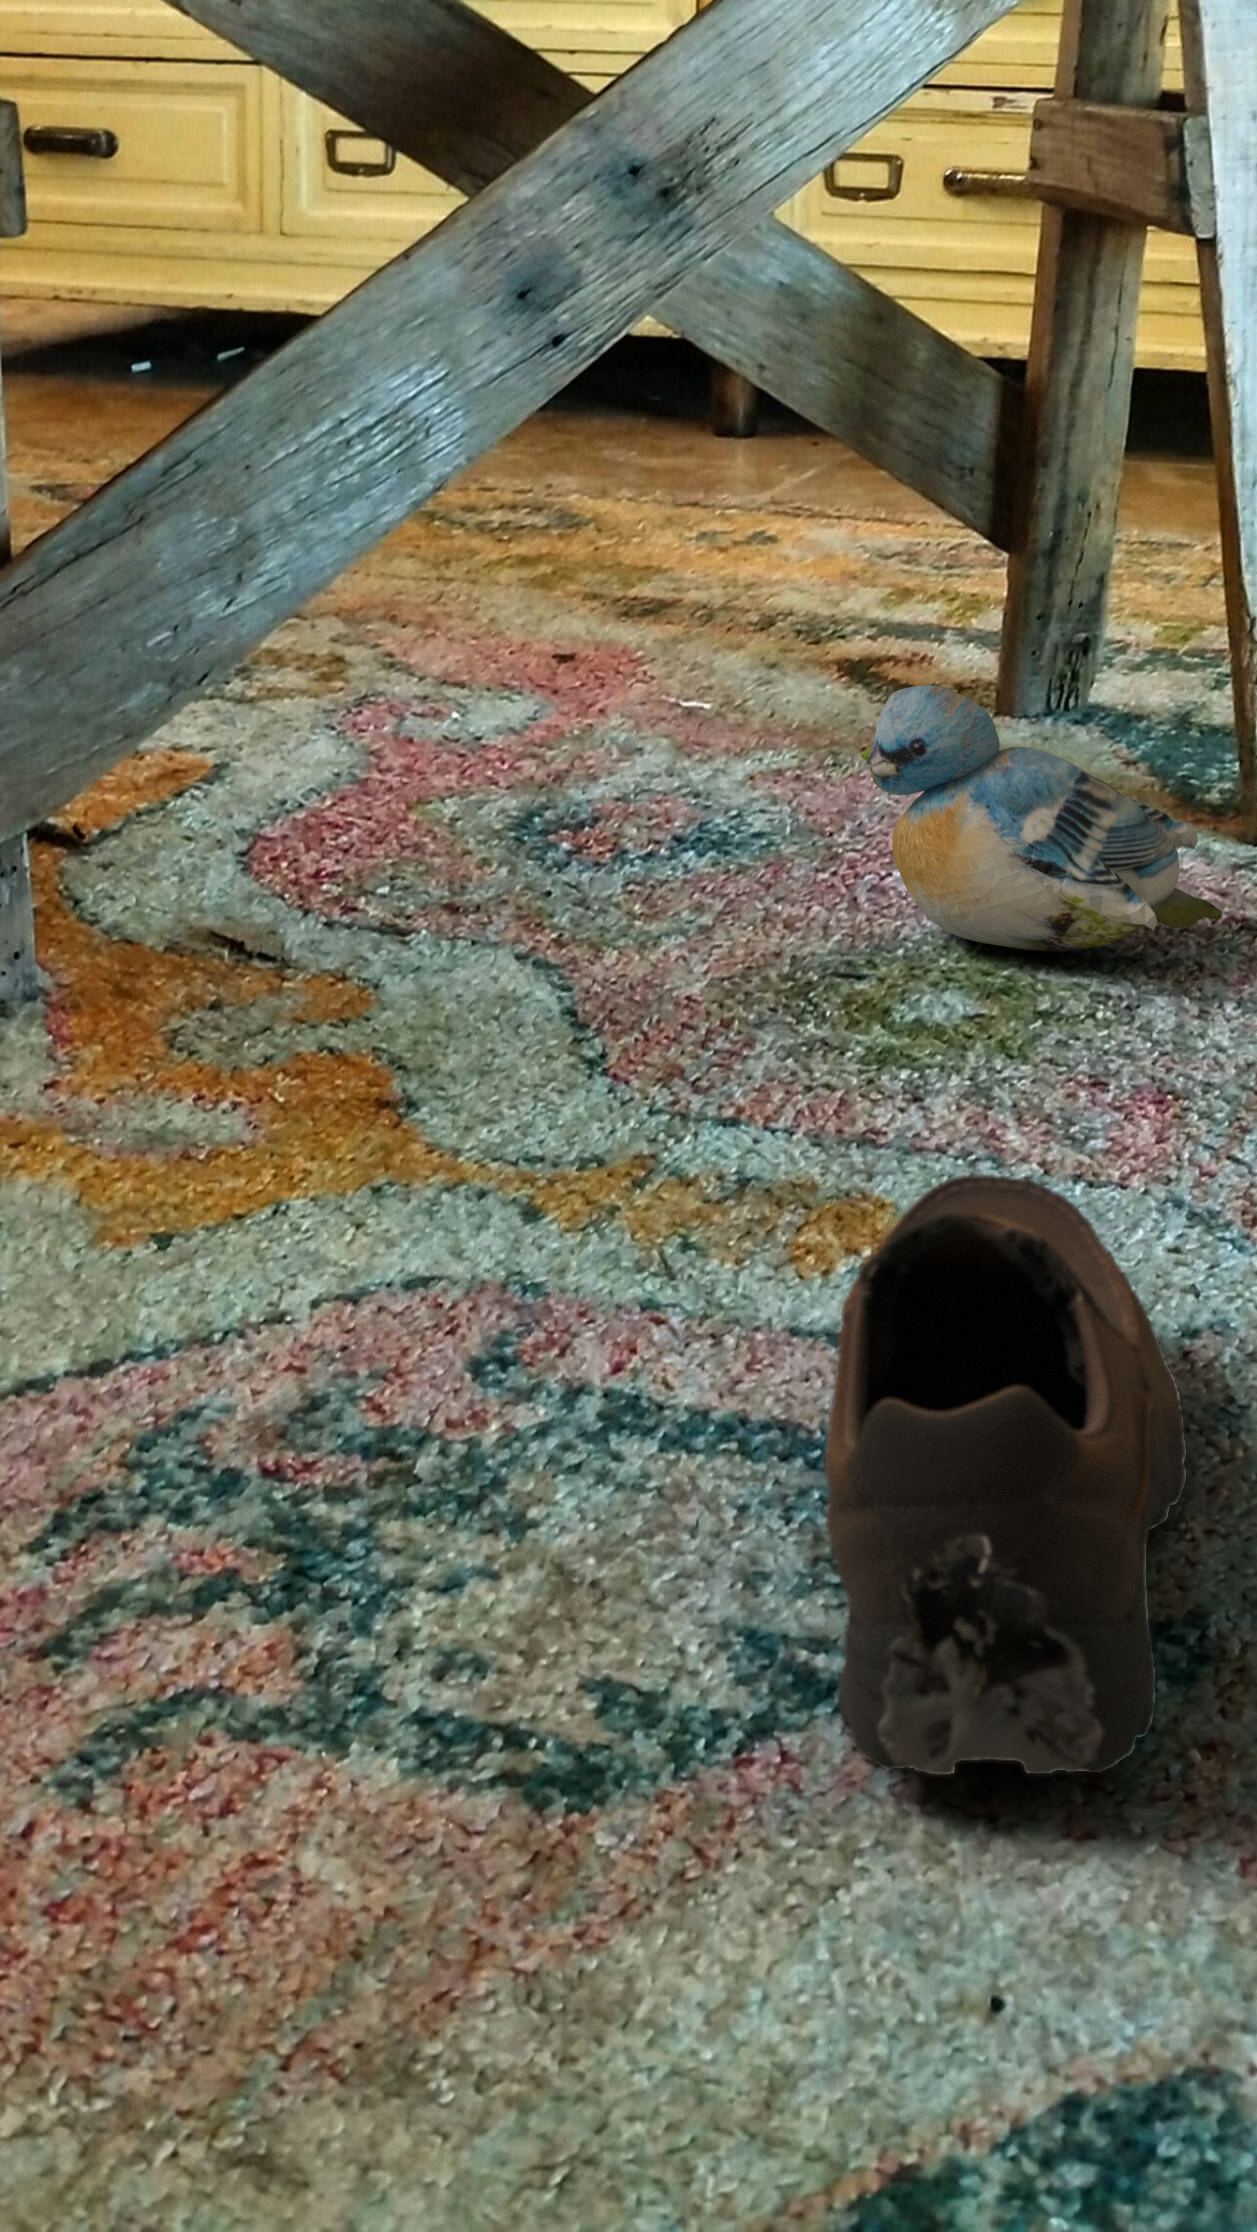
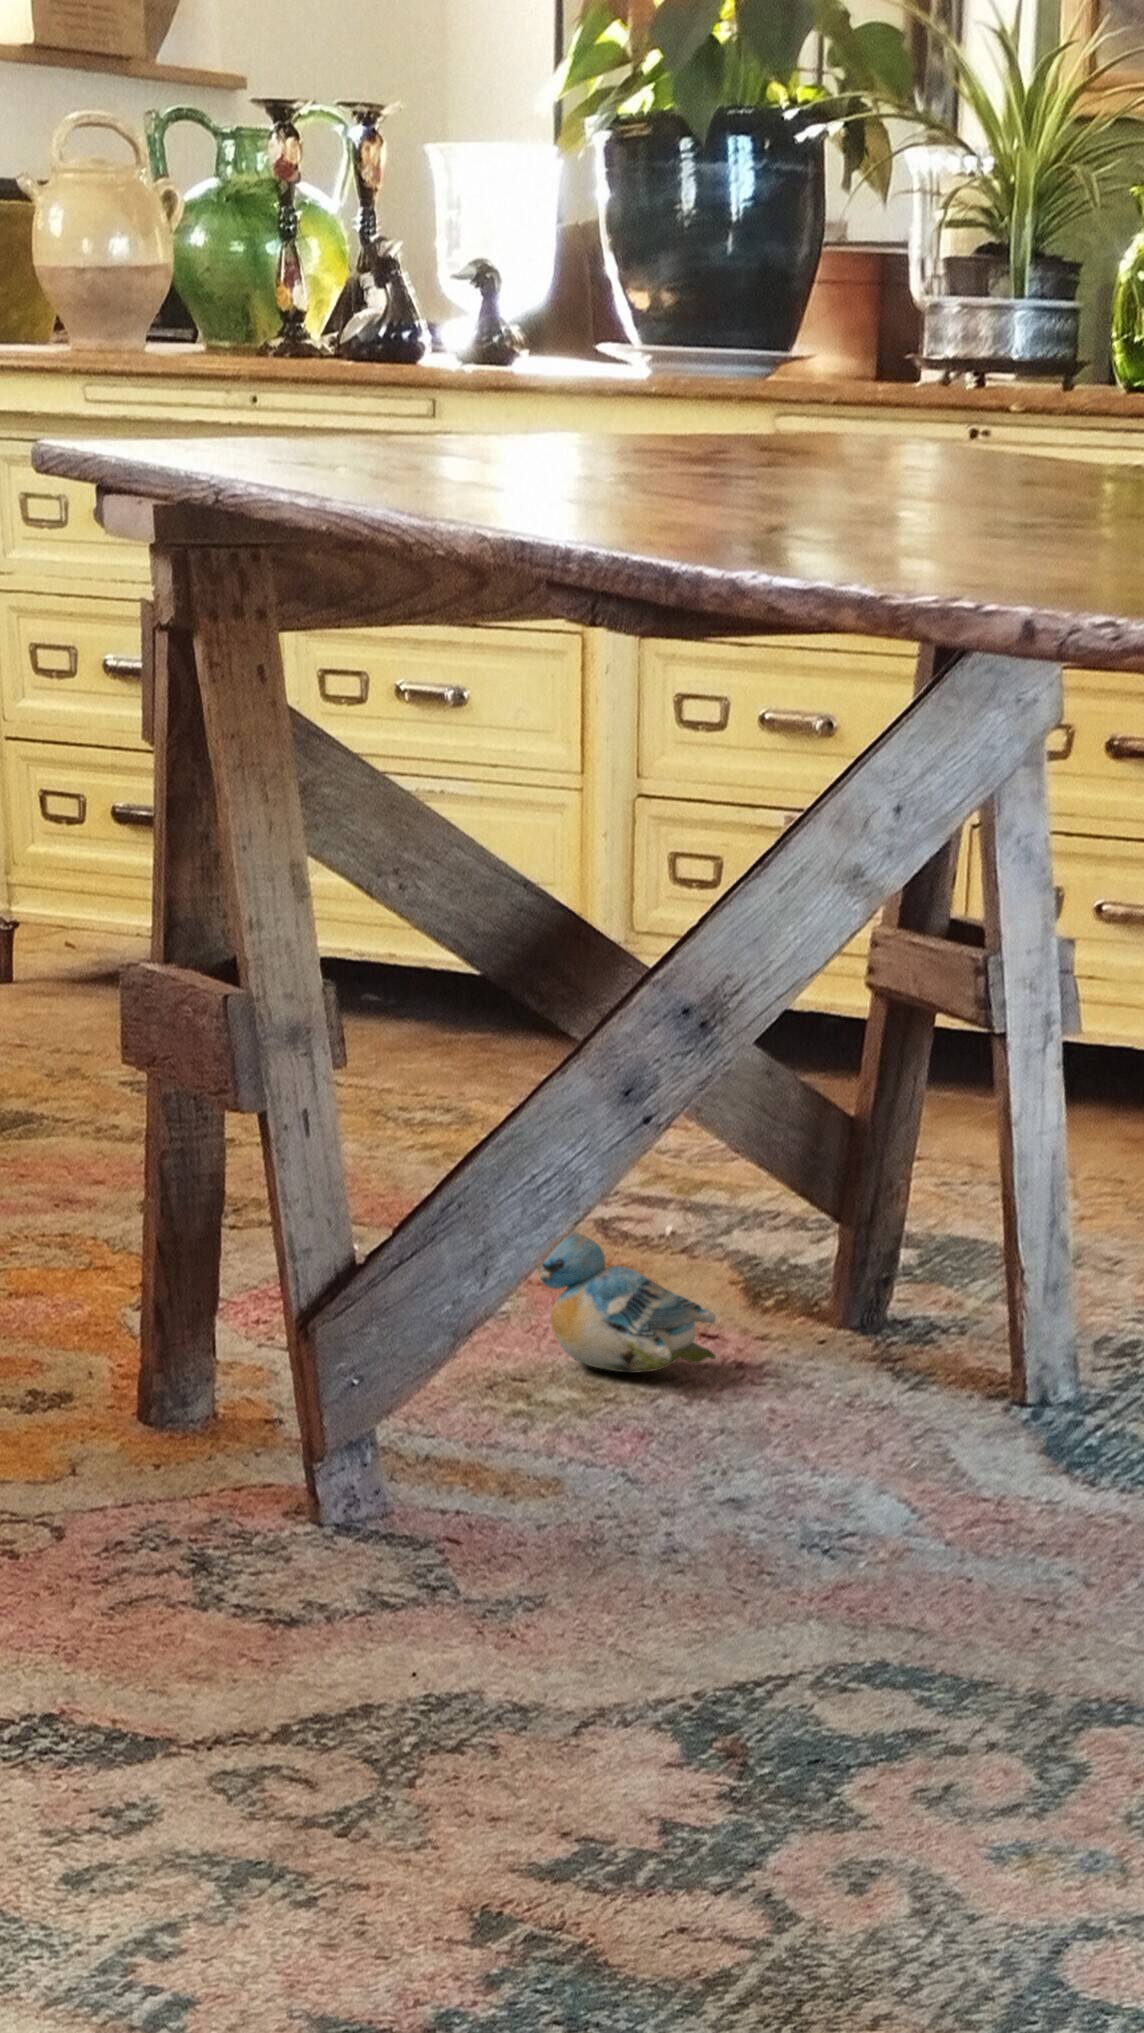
shoe: present [825,1175,1187,1775] -> none [387,1438,571,1624]

